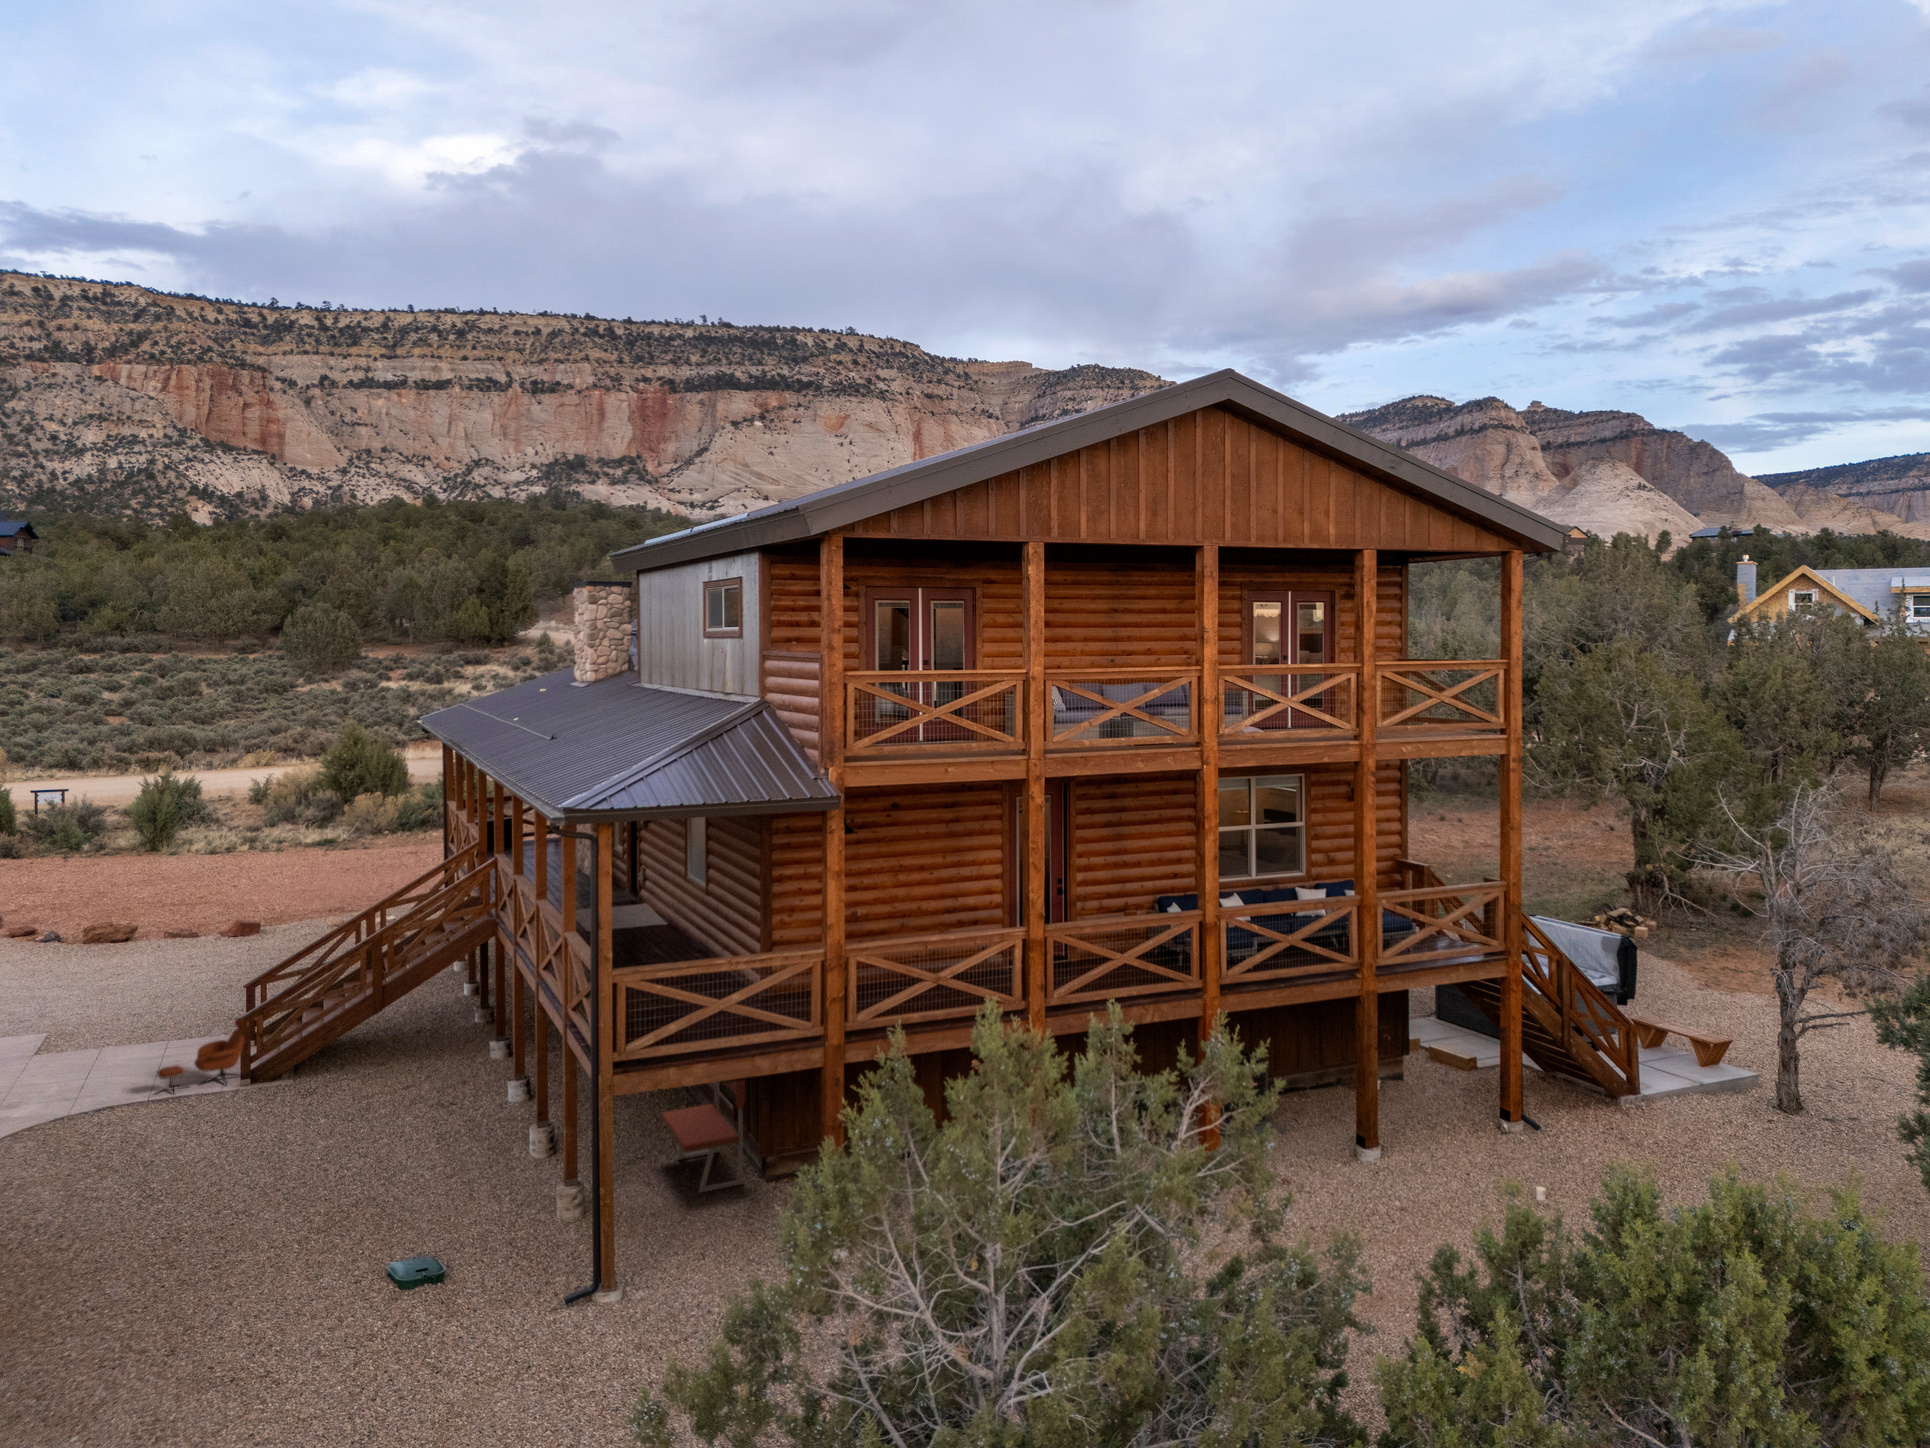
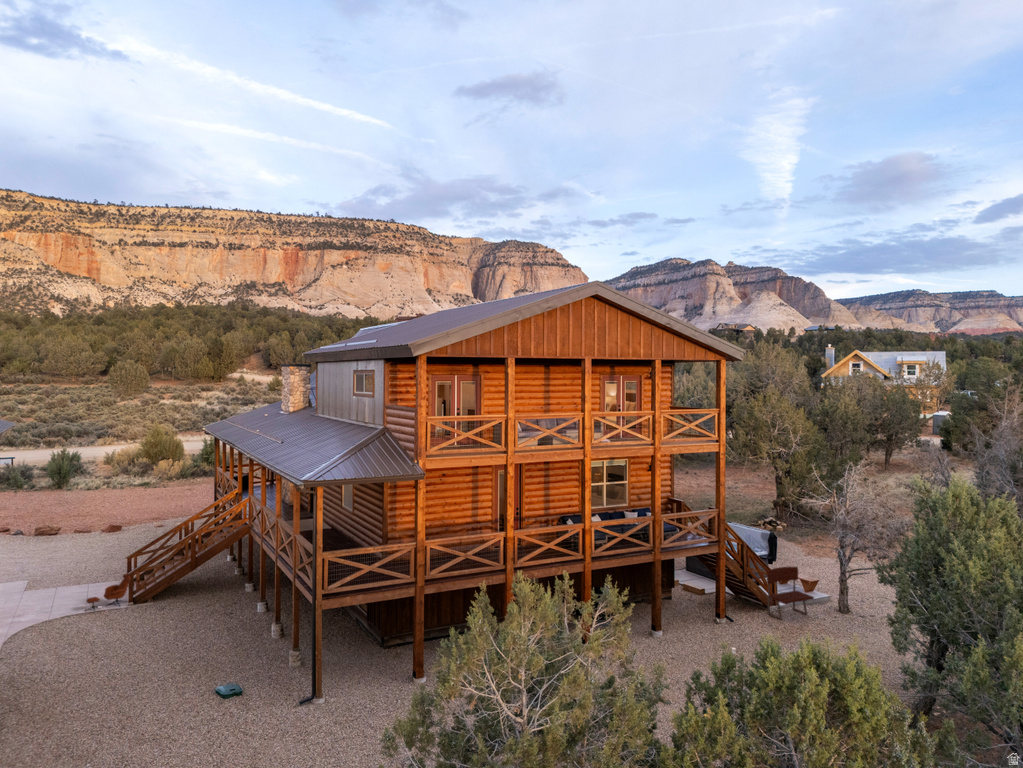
bench: present [661,1080,745,1192] -> present [767,567,814,620]

